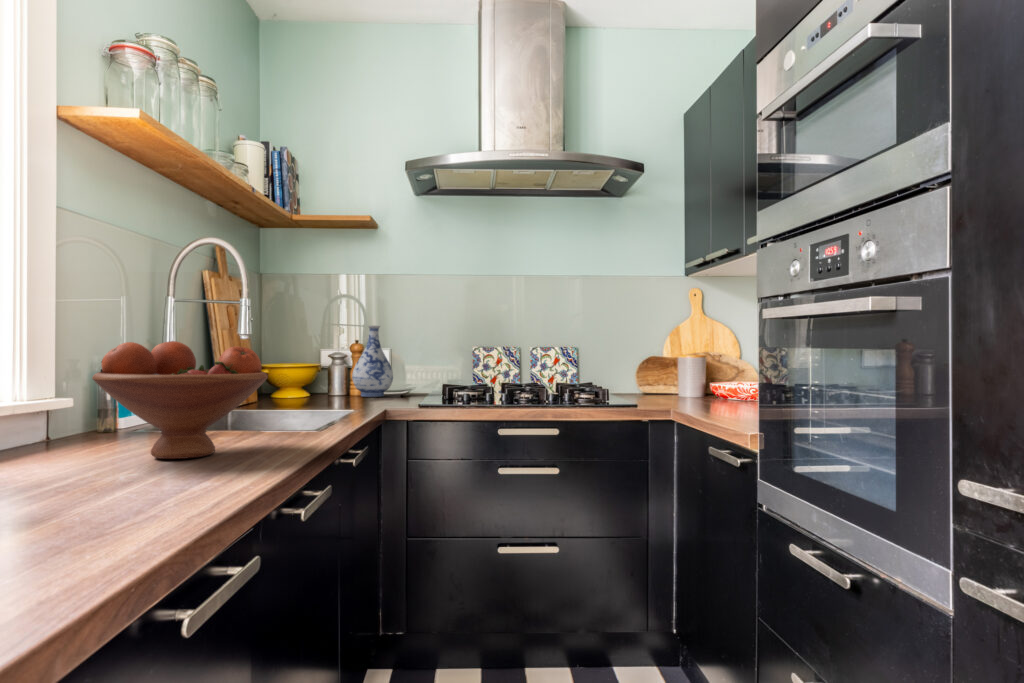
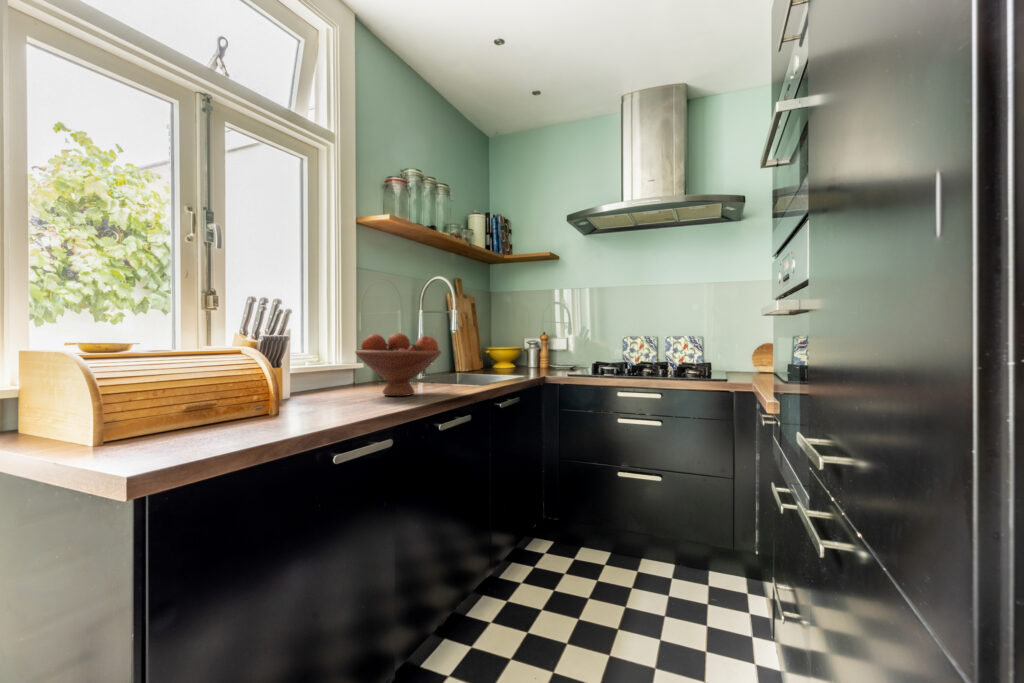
vase: present [352,326,393,397] -> none [541,323,567,370]

